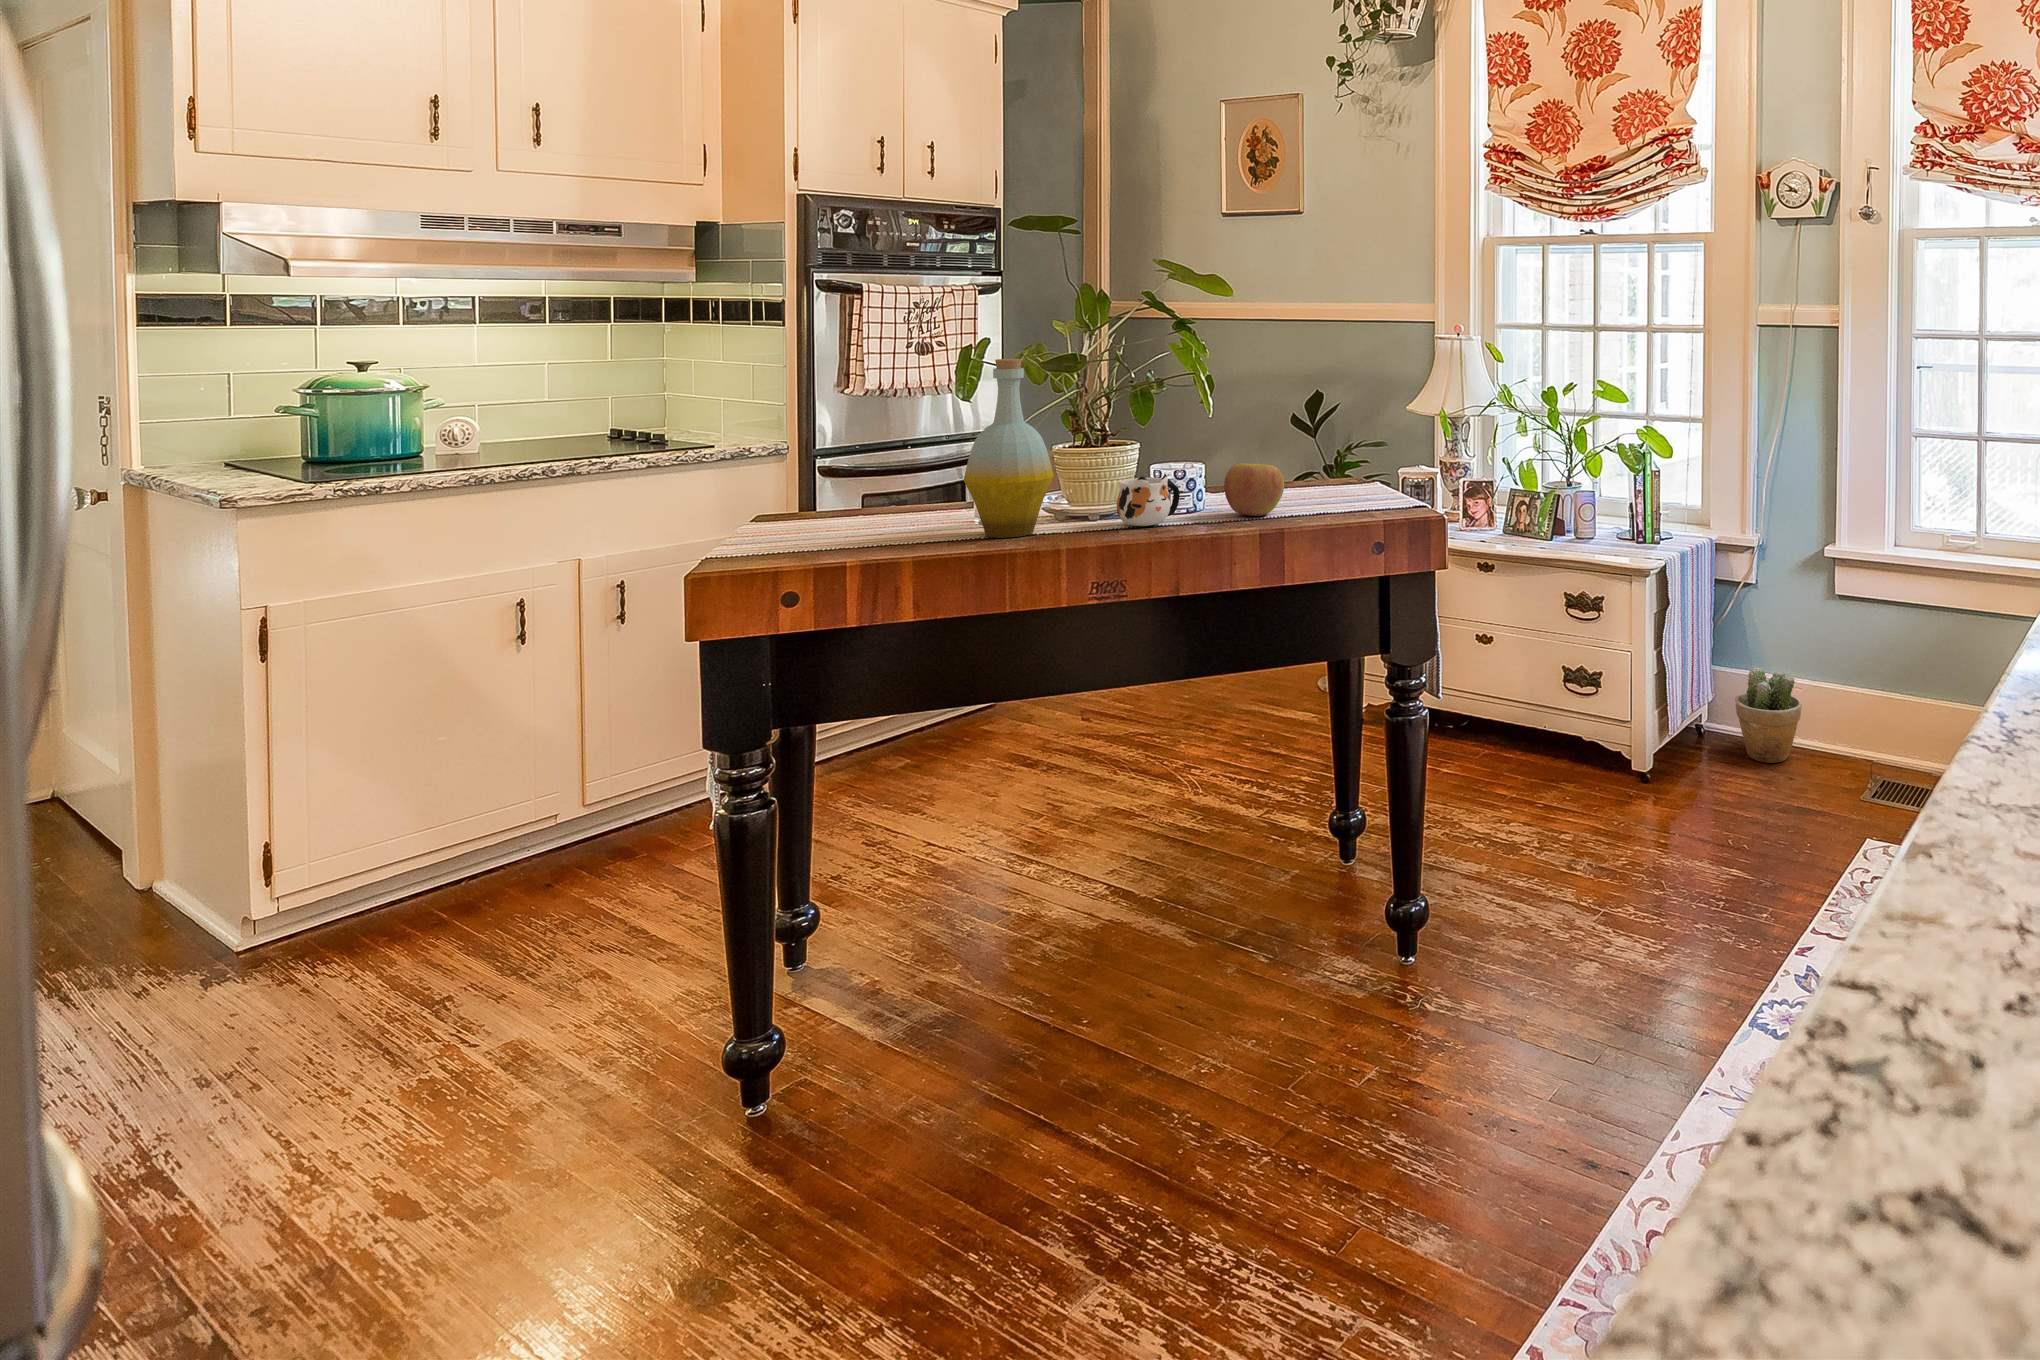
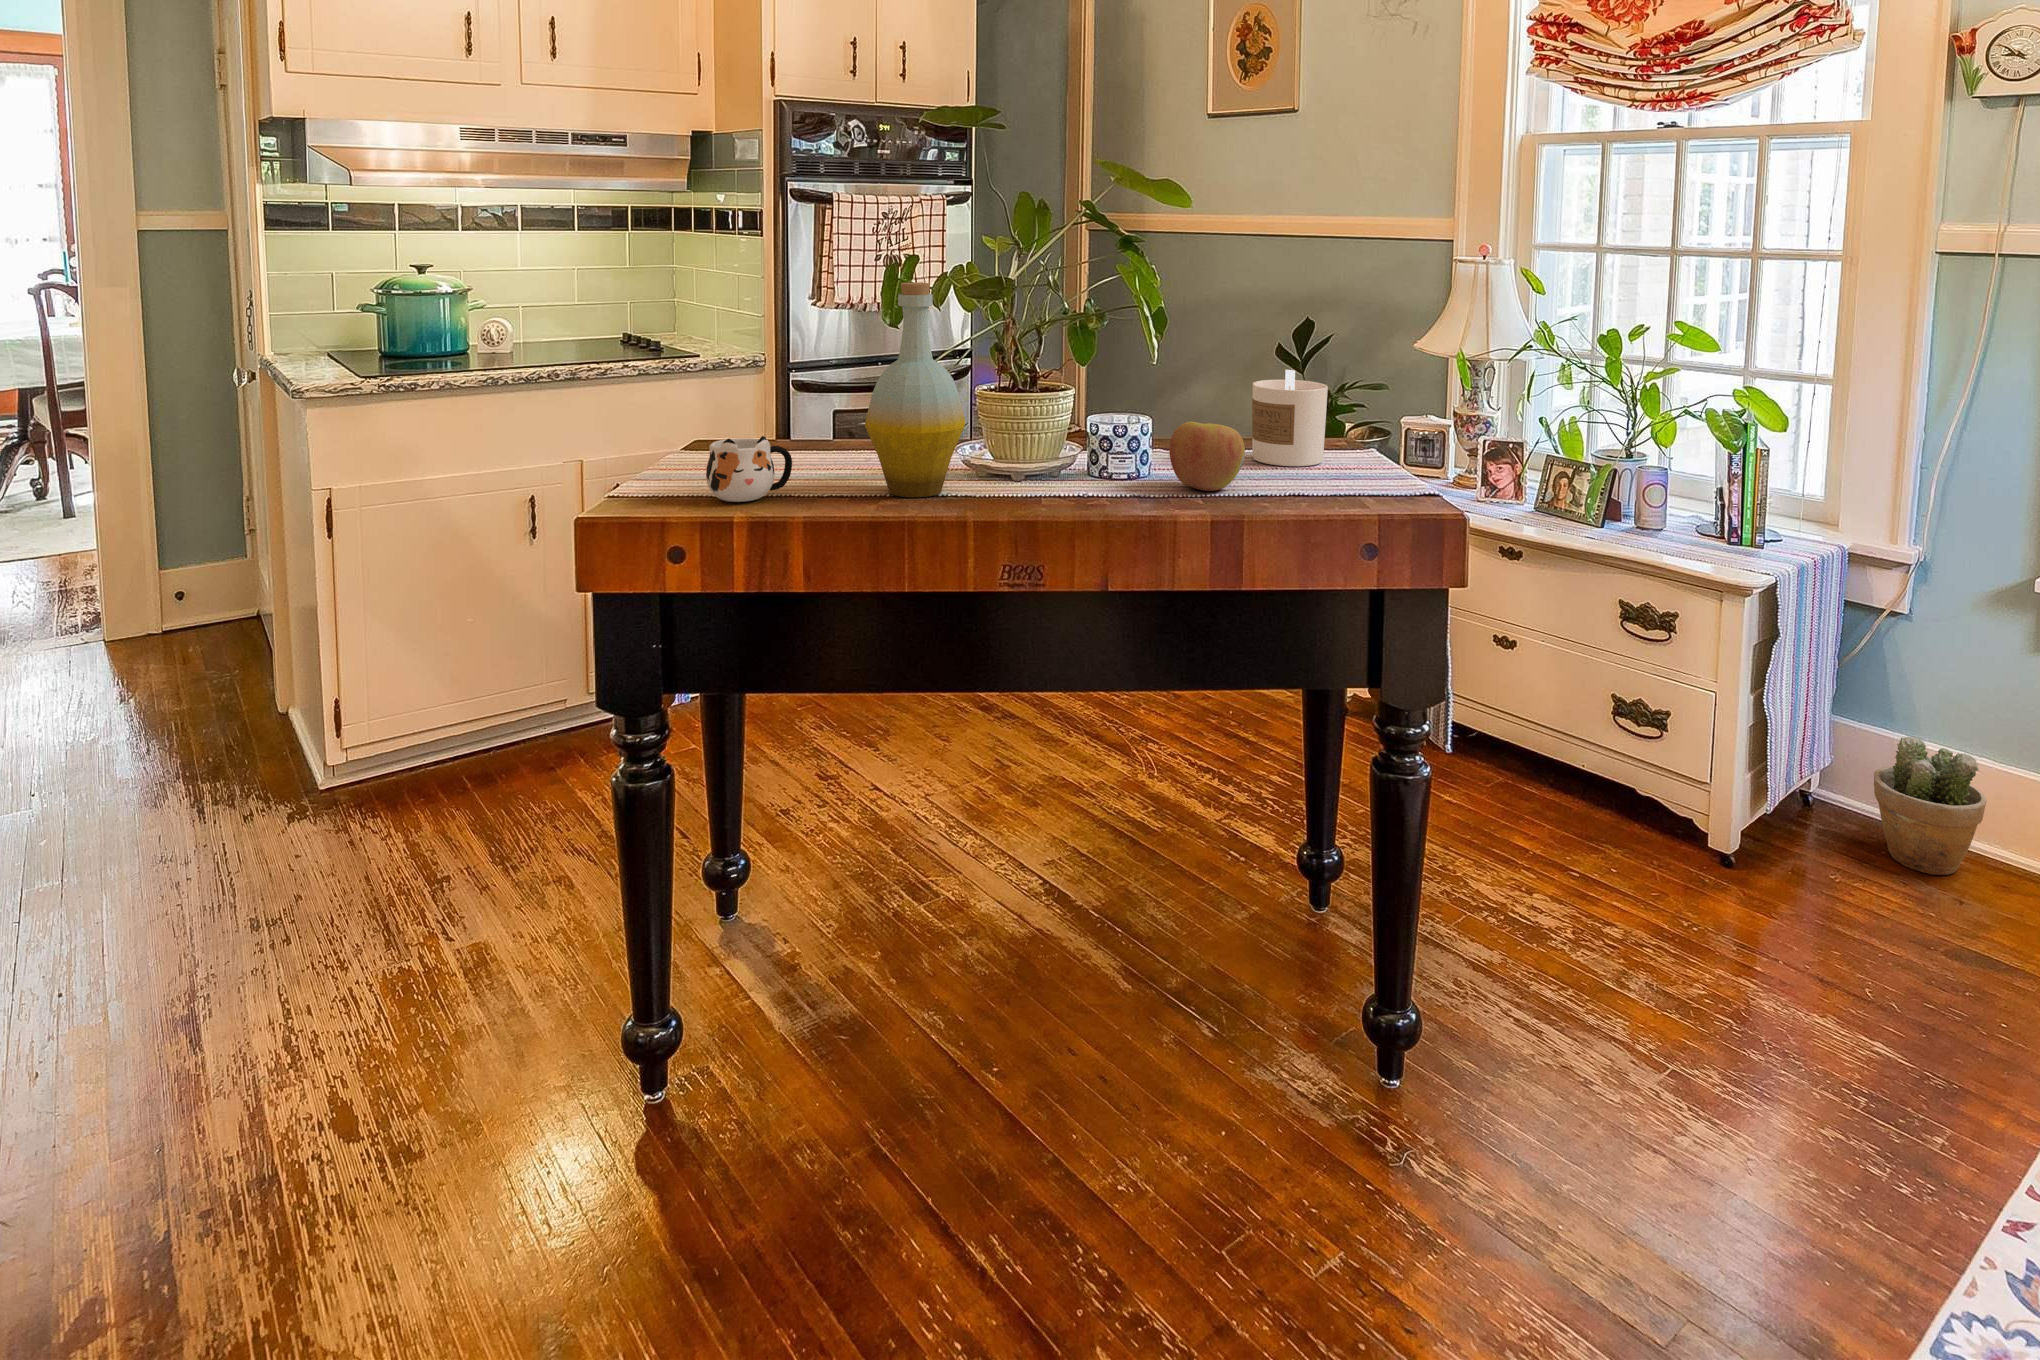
candle: none [1285,422,1344,497] -> present [1252,370,1328,466]
mug: present [1116,474,1180,526] -> present [706,436,792,502]

